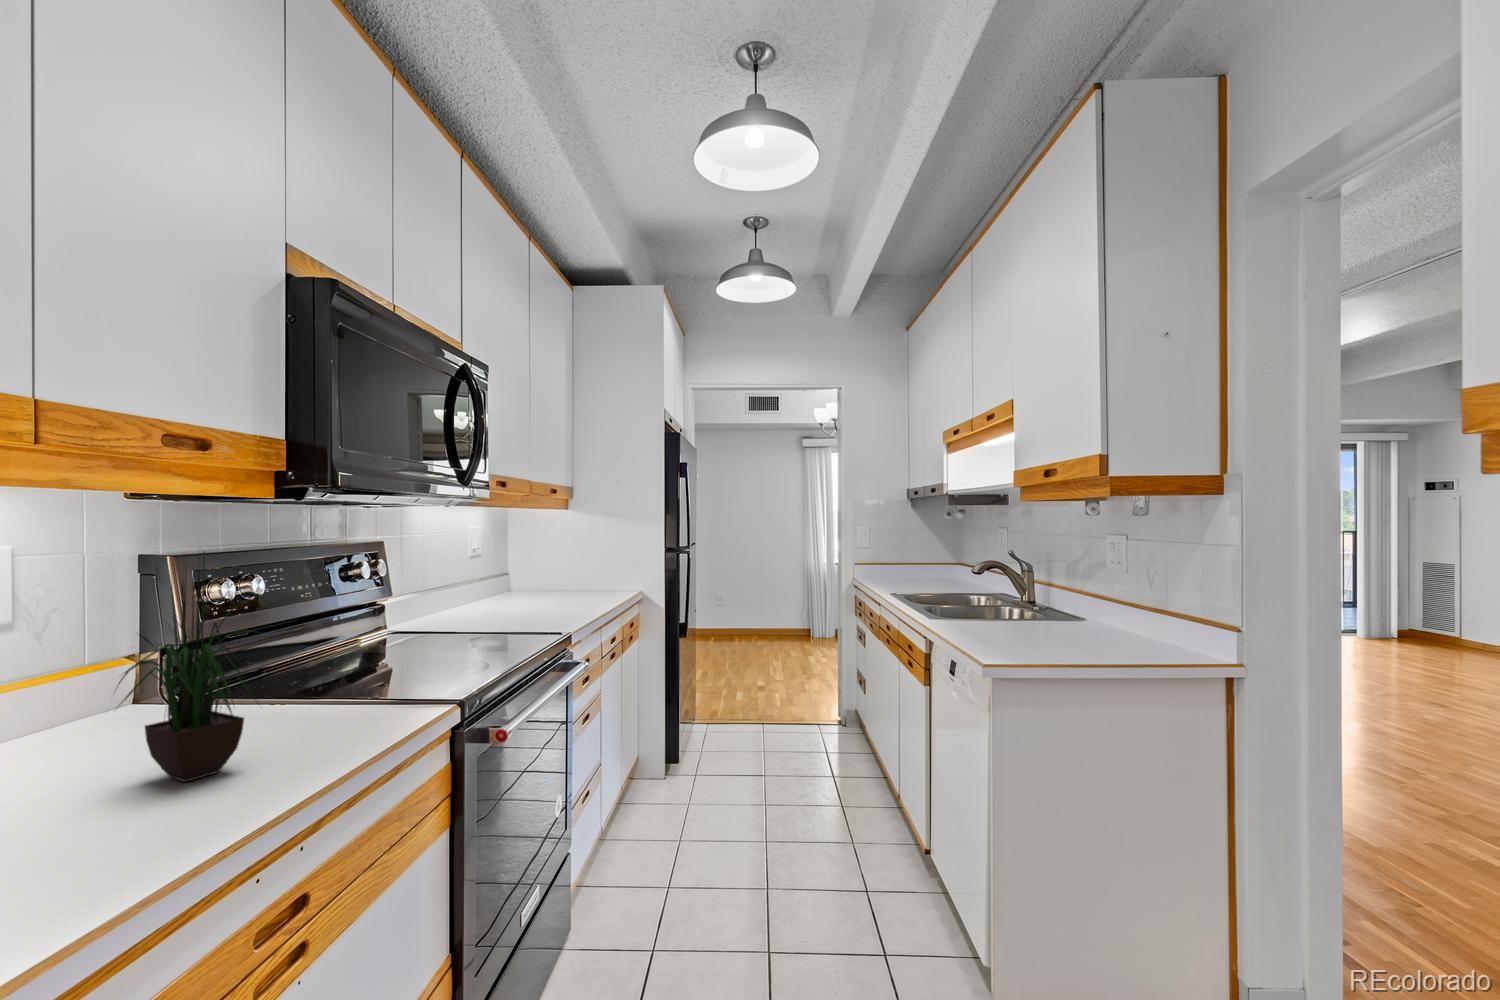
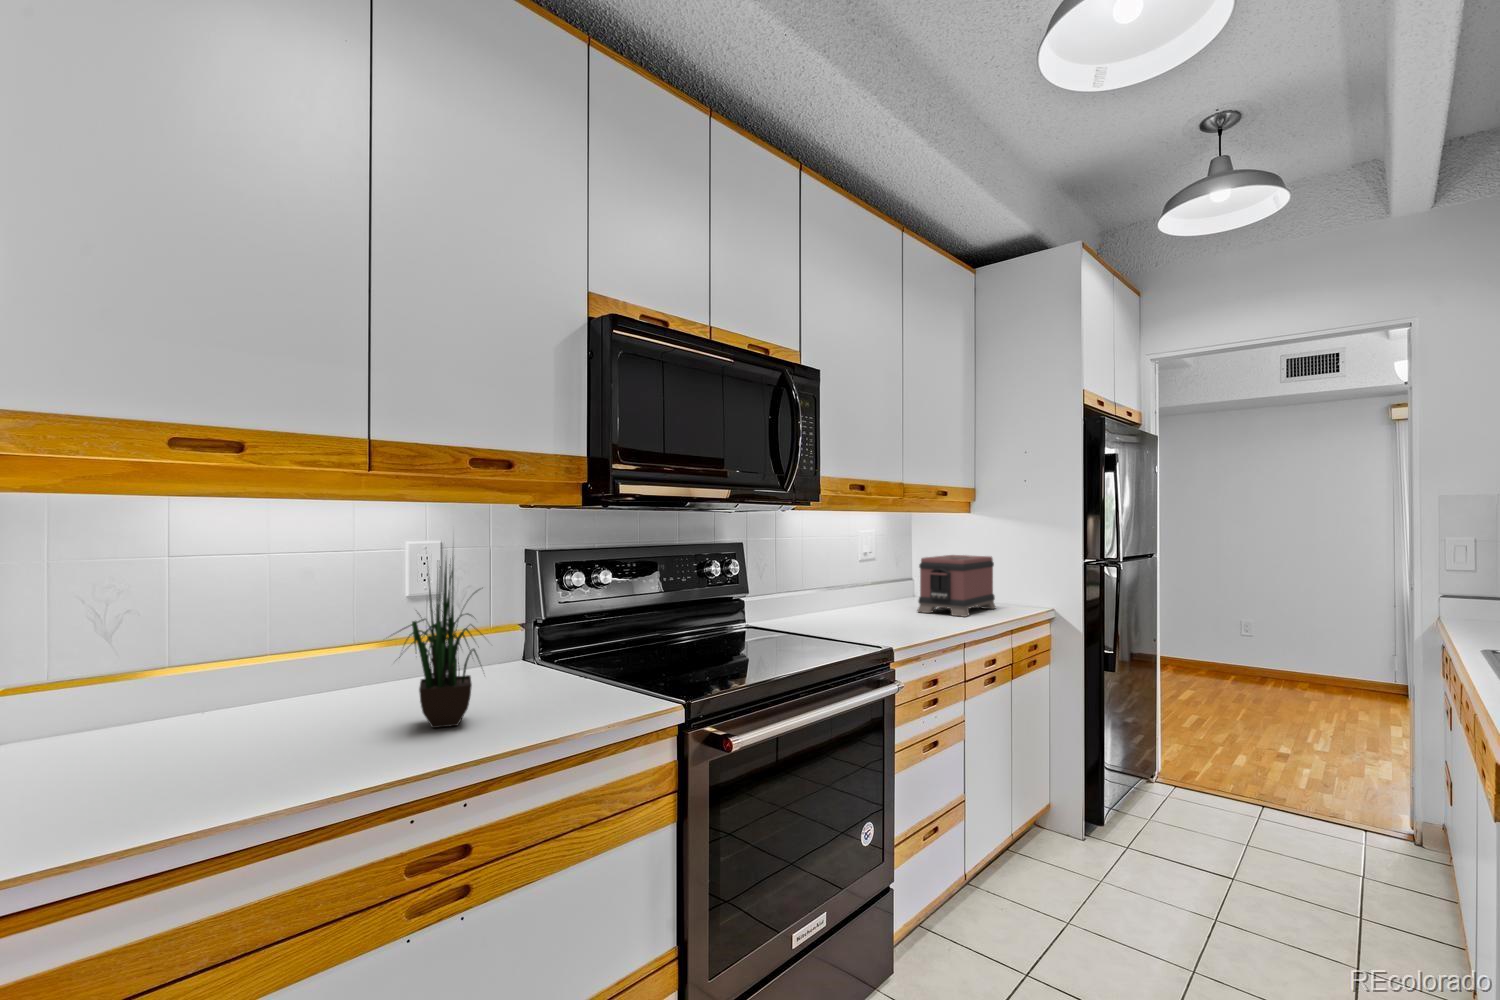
toaster: none [535,549,596,604] -> present [917,555,996,617]

